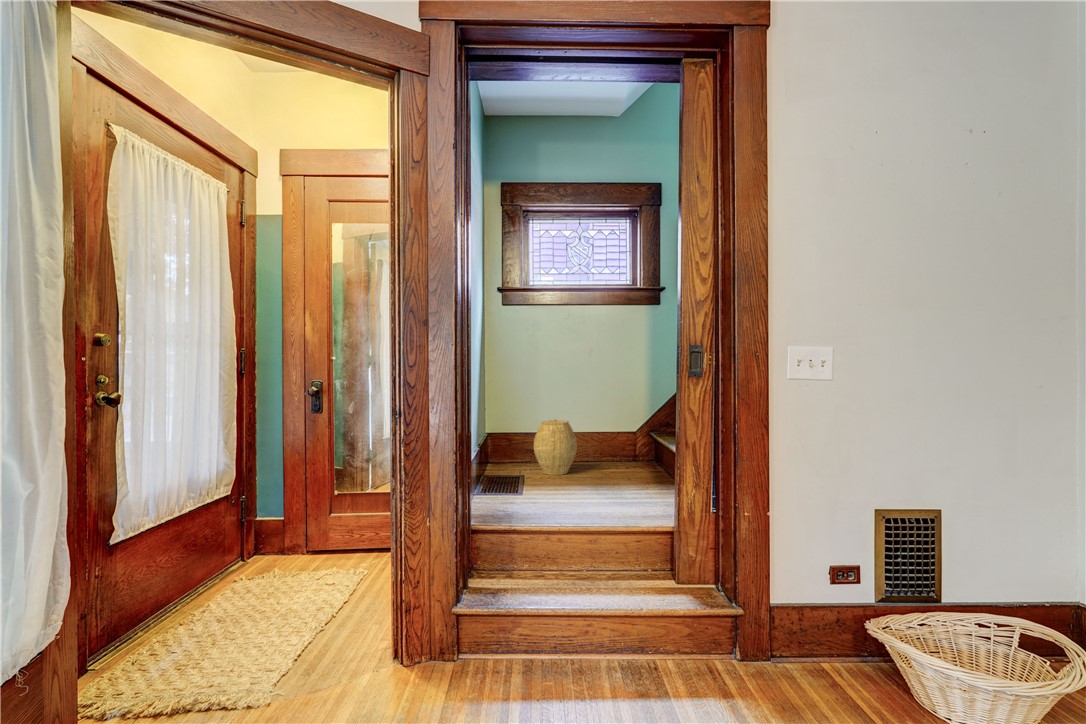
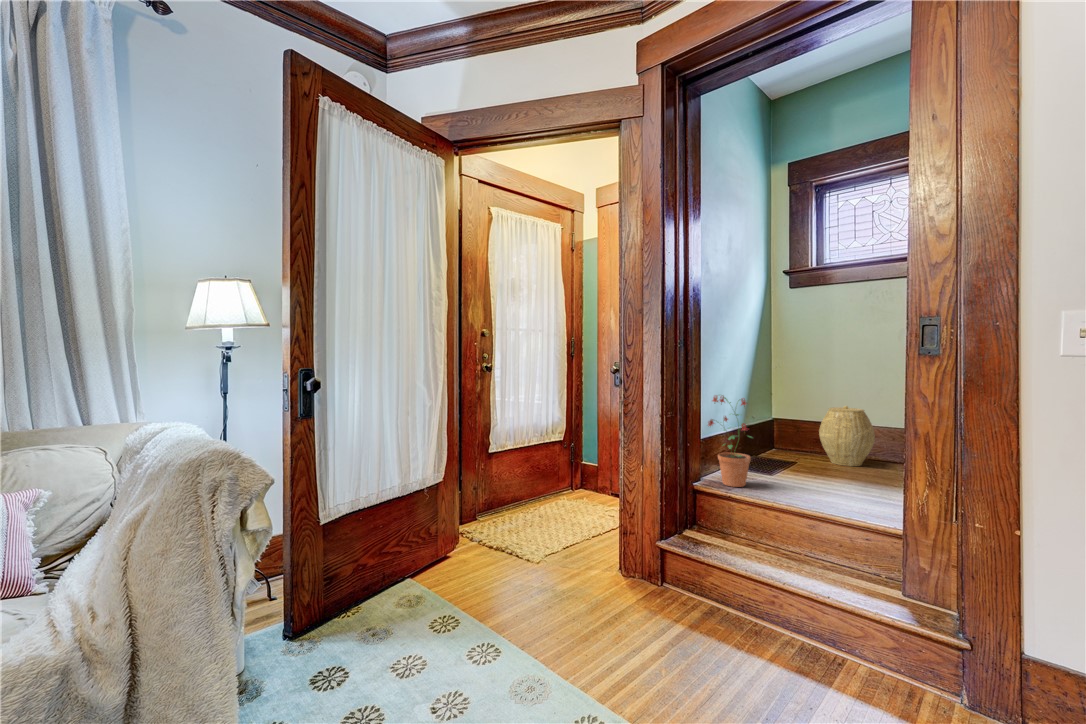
potted plant: none [474,418,522,518] -> present [708,395,752,487]

